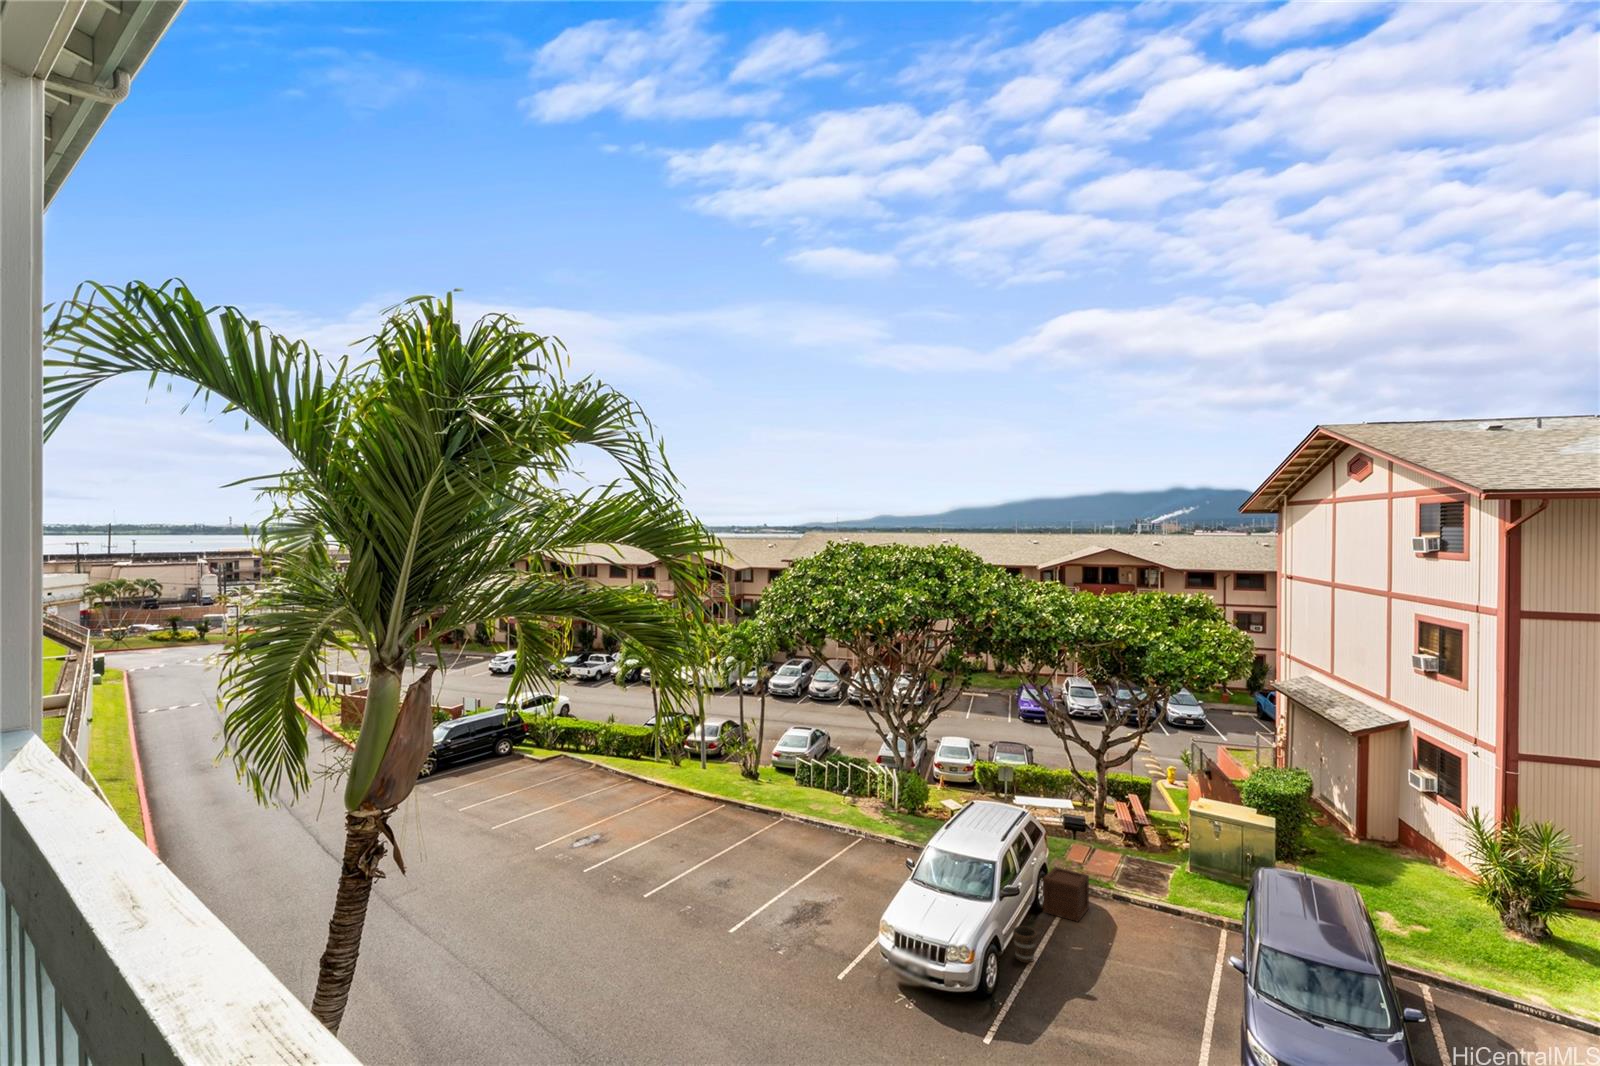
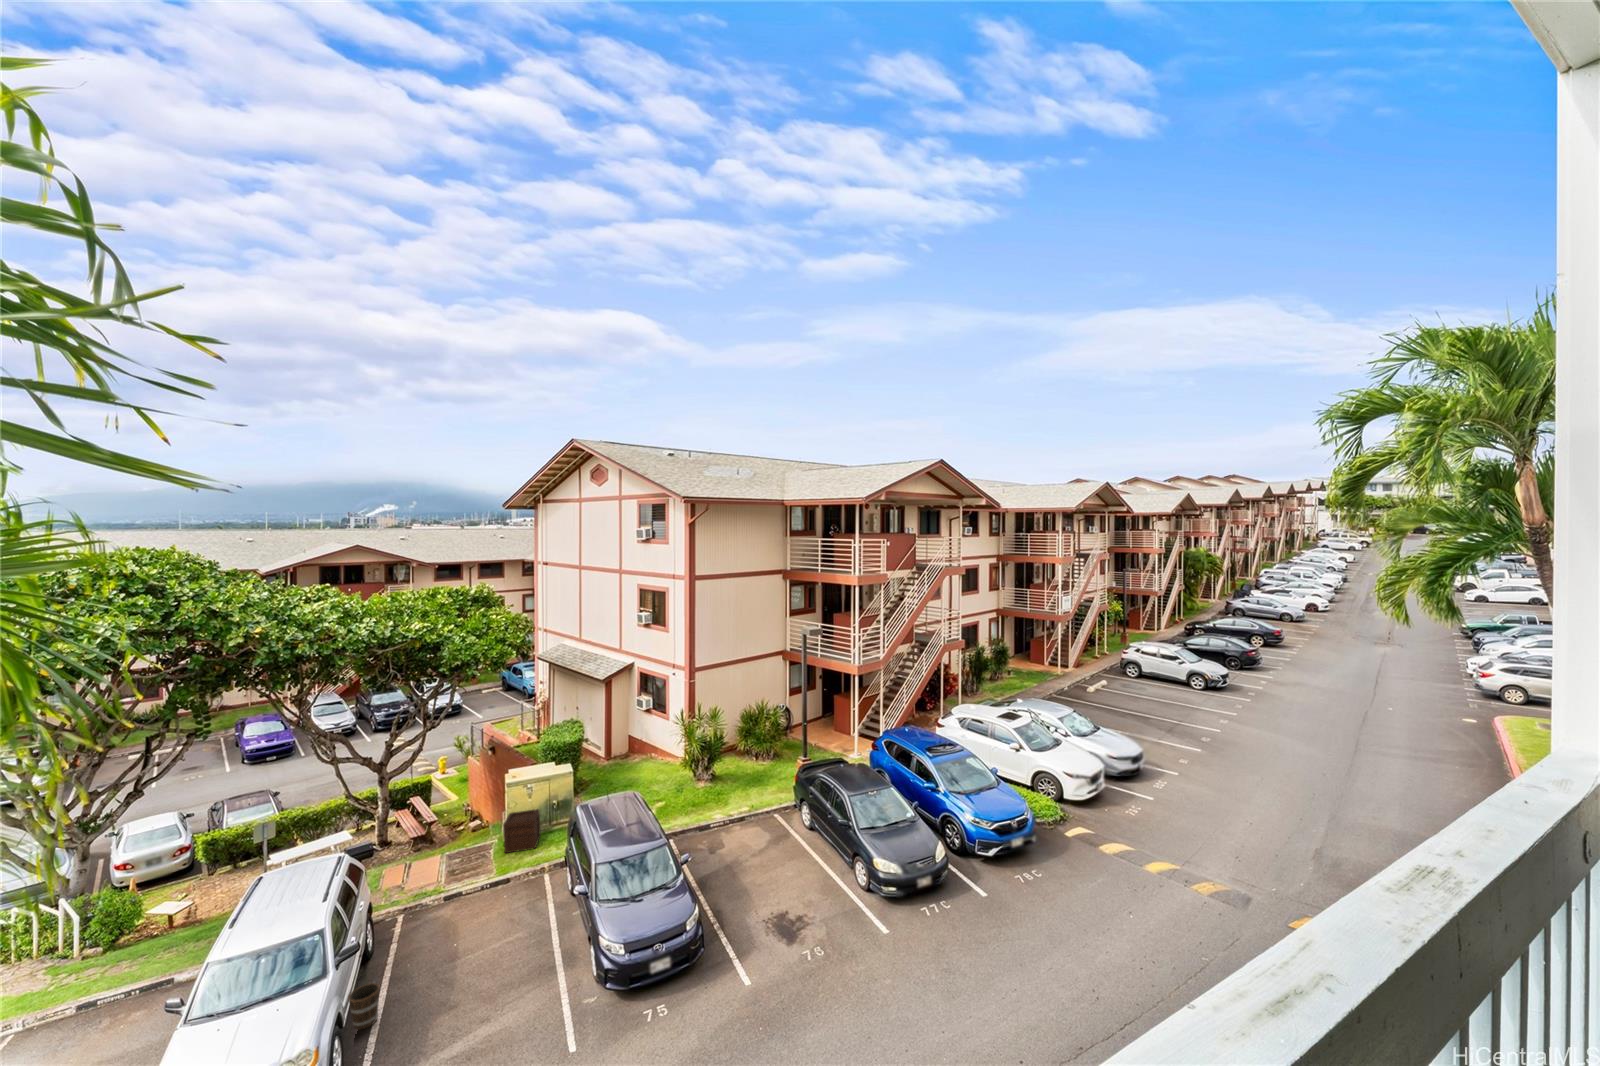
wooden crate: present [1043,867,1089,922] -> present [503,809,541,853]

